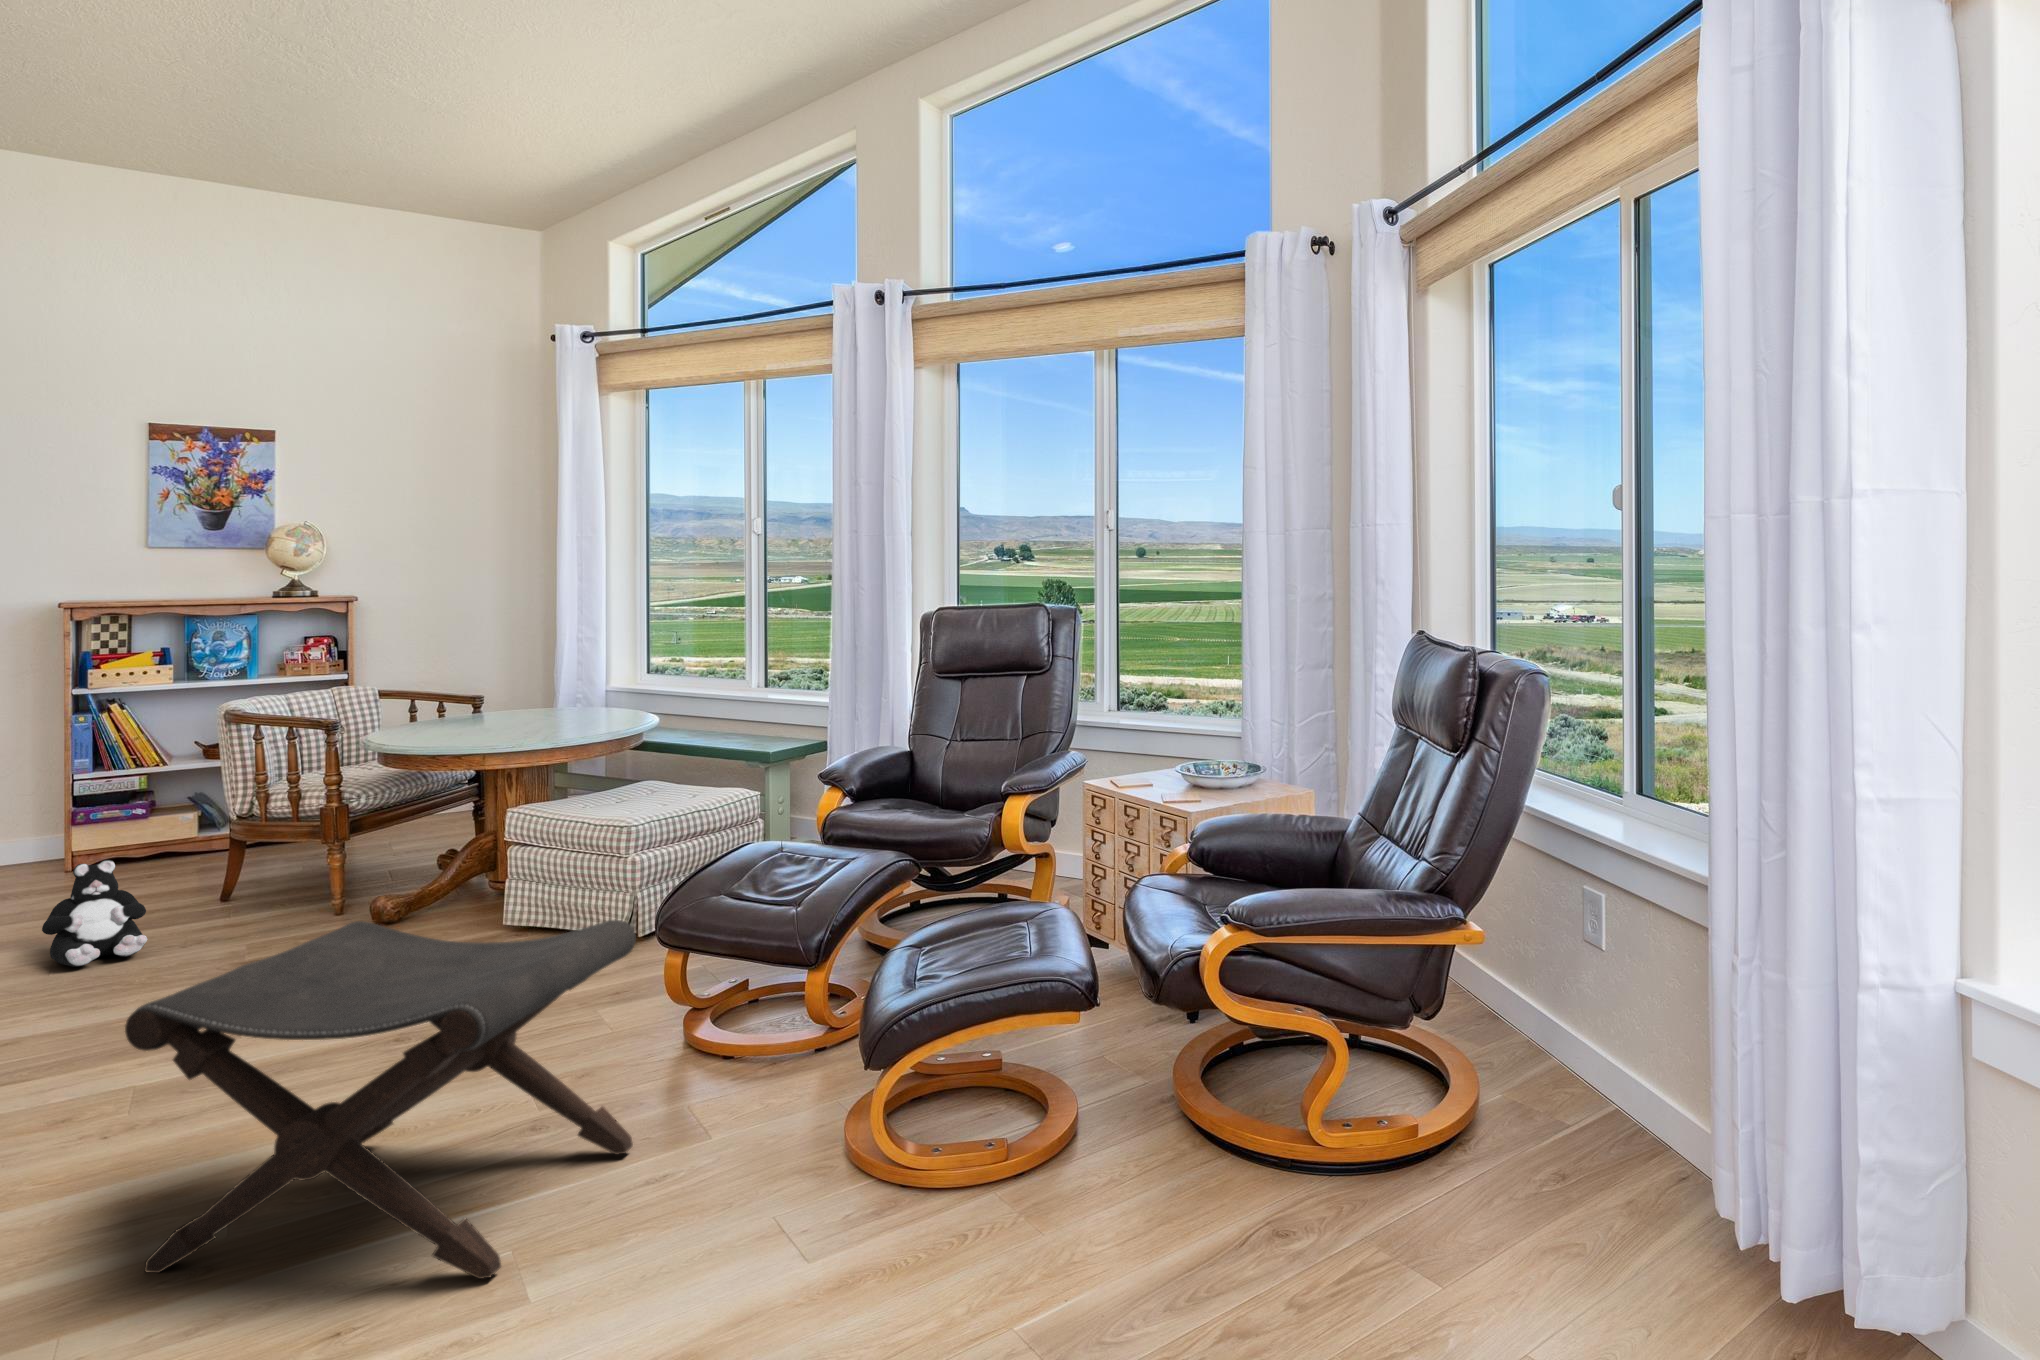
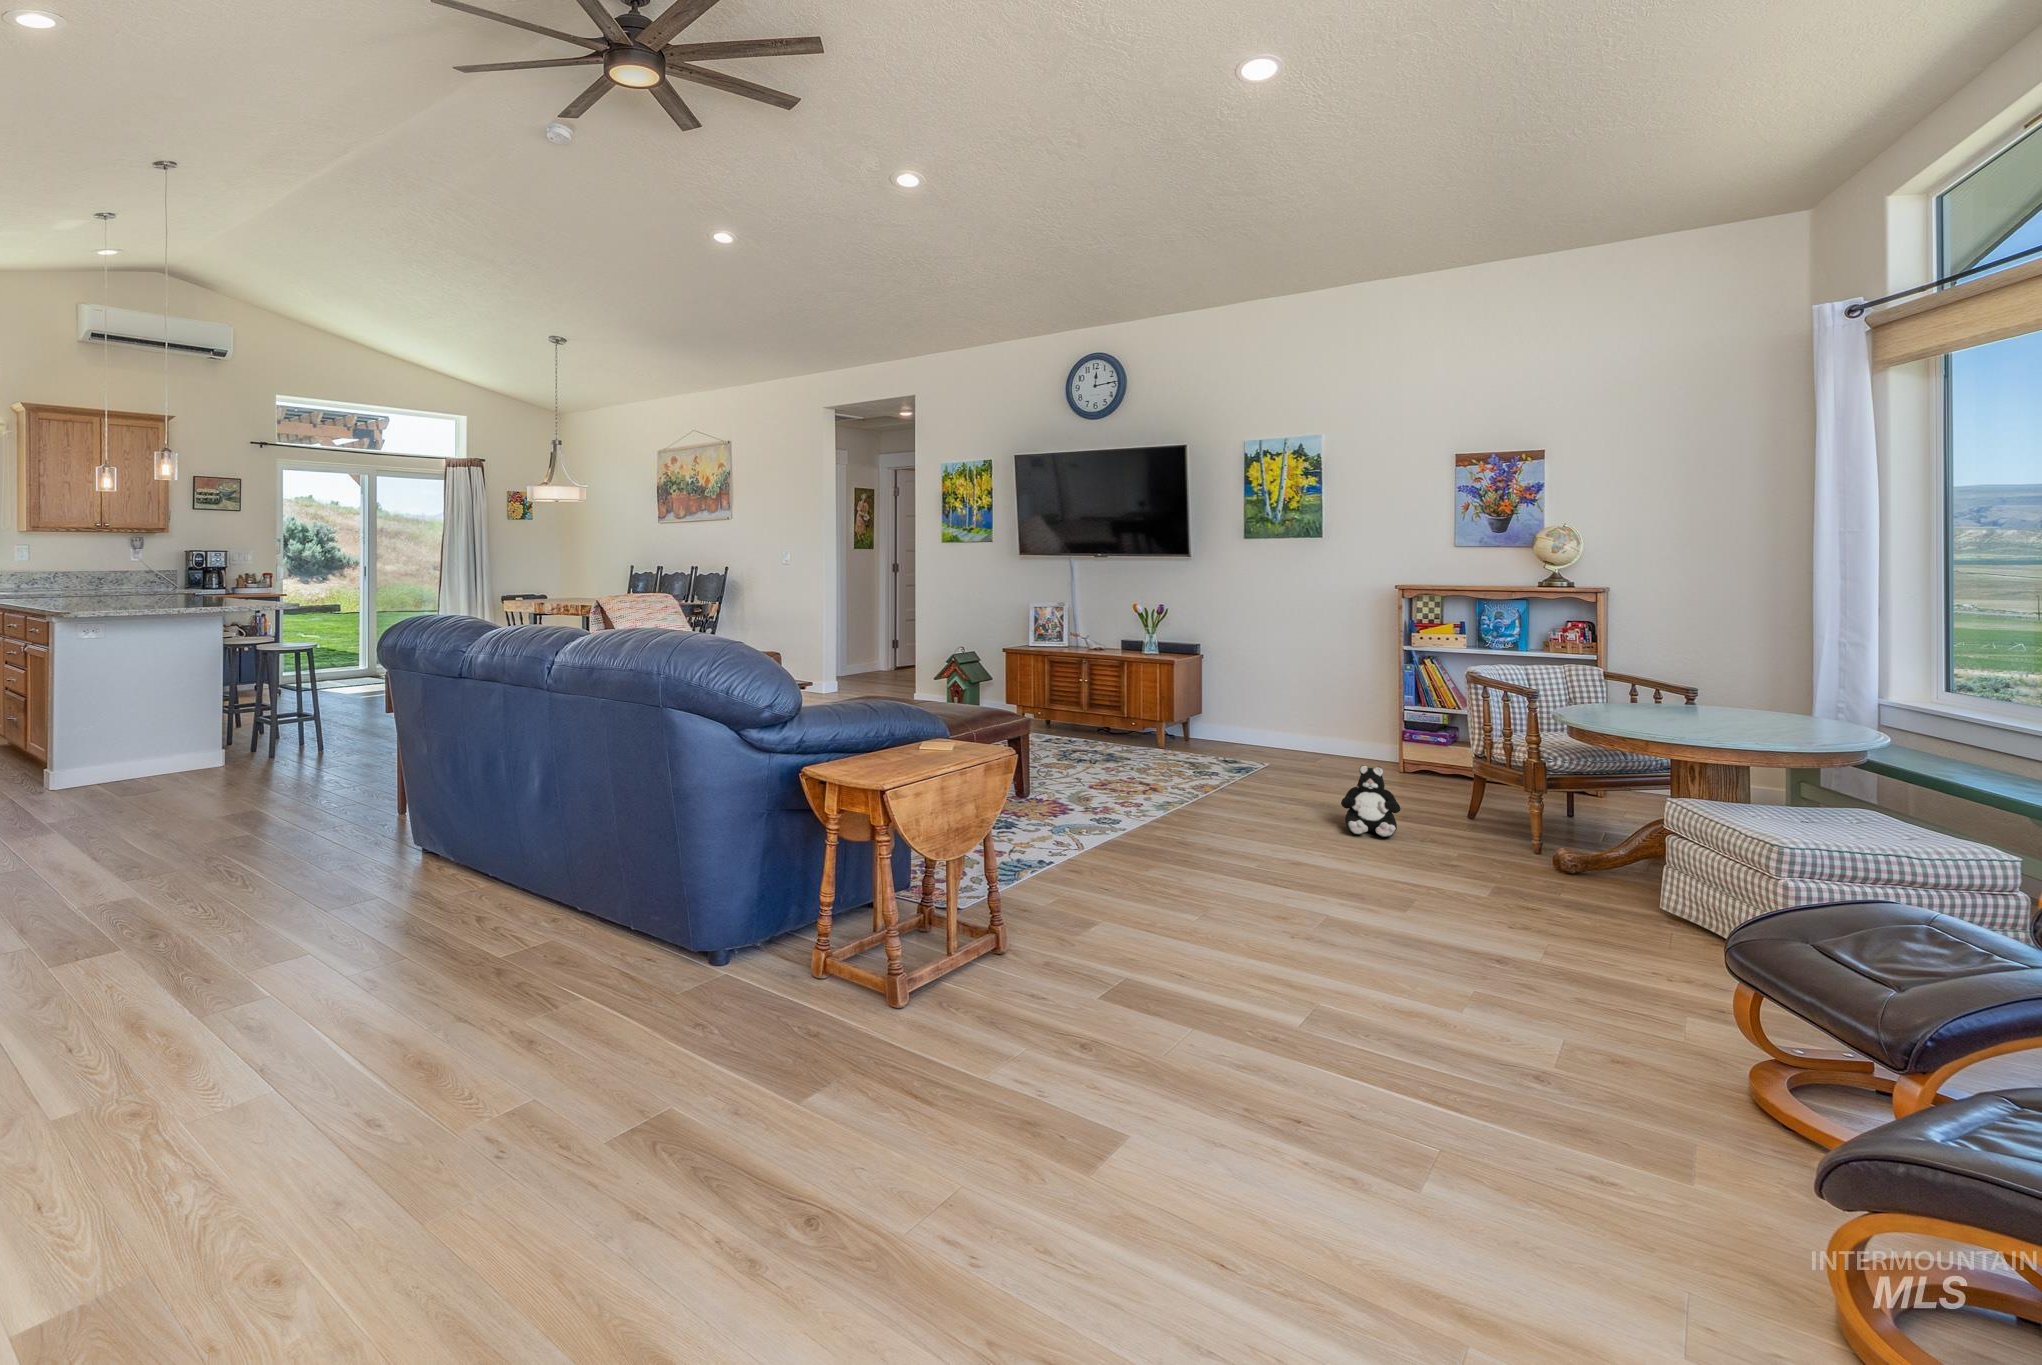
footstool: present [125,920,636,1279] -> none [1244,844,1618,1157]

